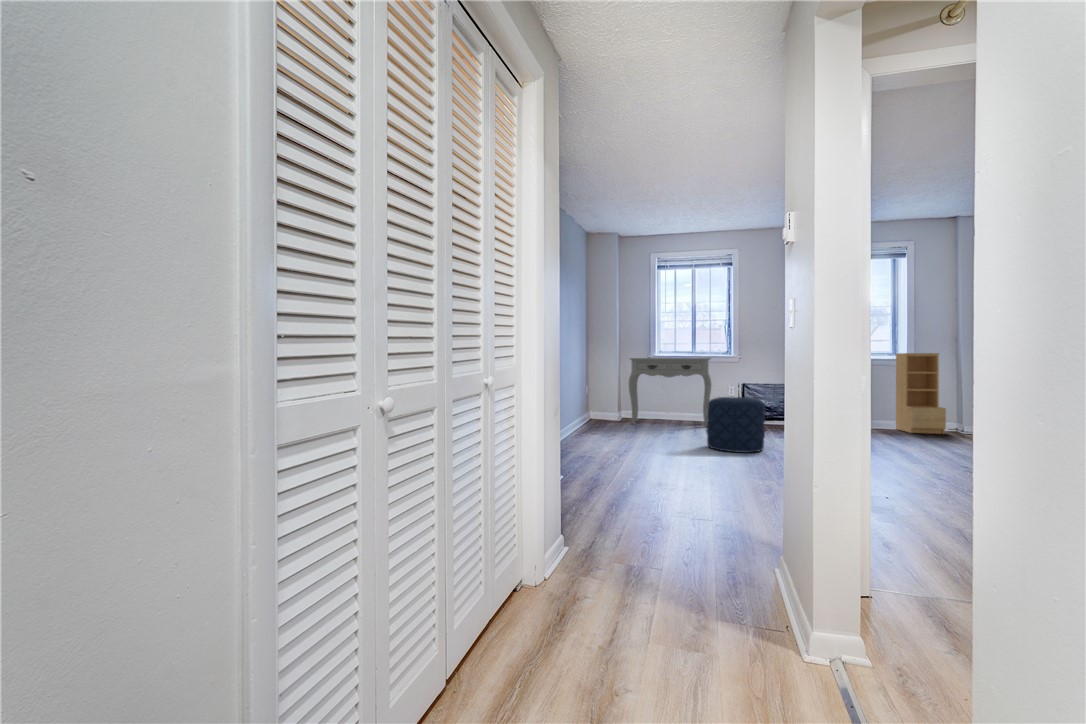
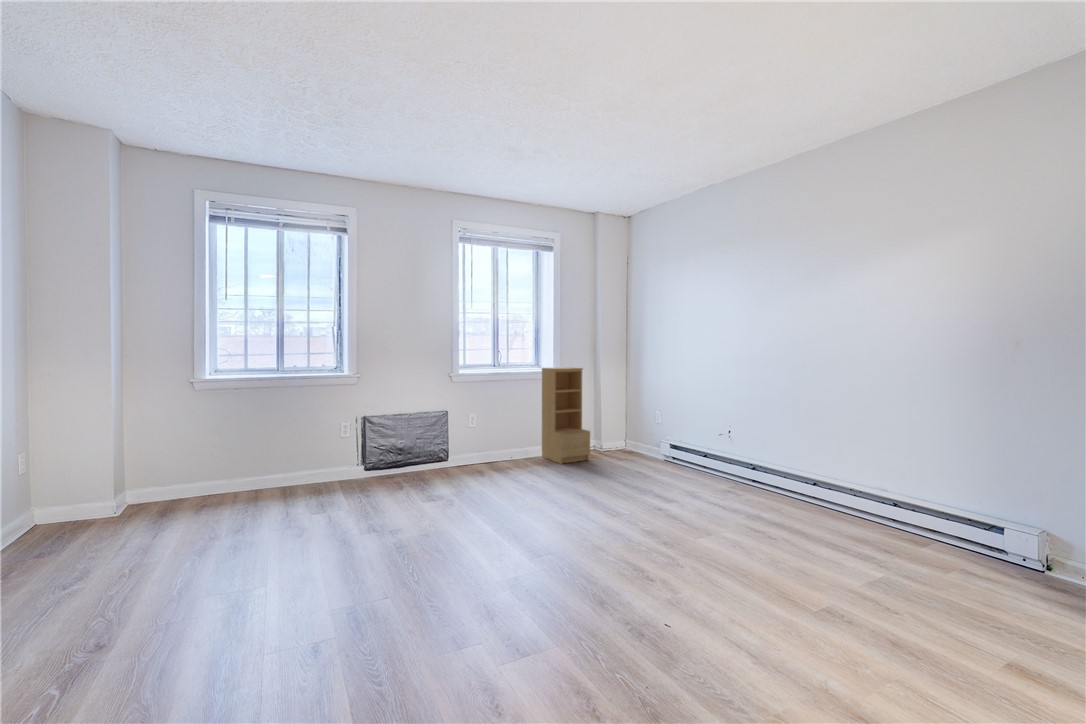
console table: present [628,358,711,427] -> none [137,381,312,520]
pouf: present [706,397,765,453] -> none [295,480,409,615]

